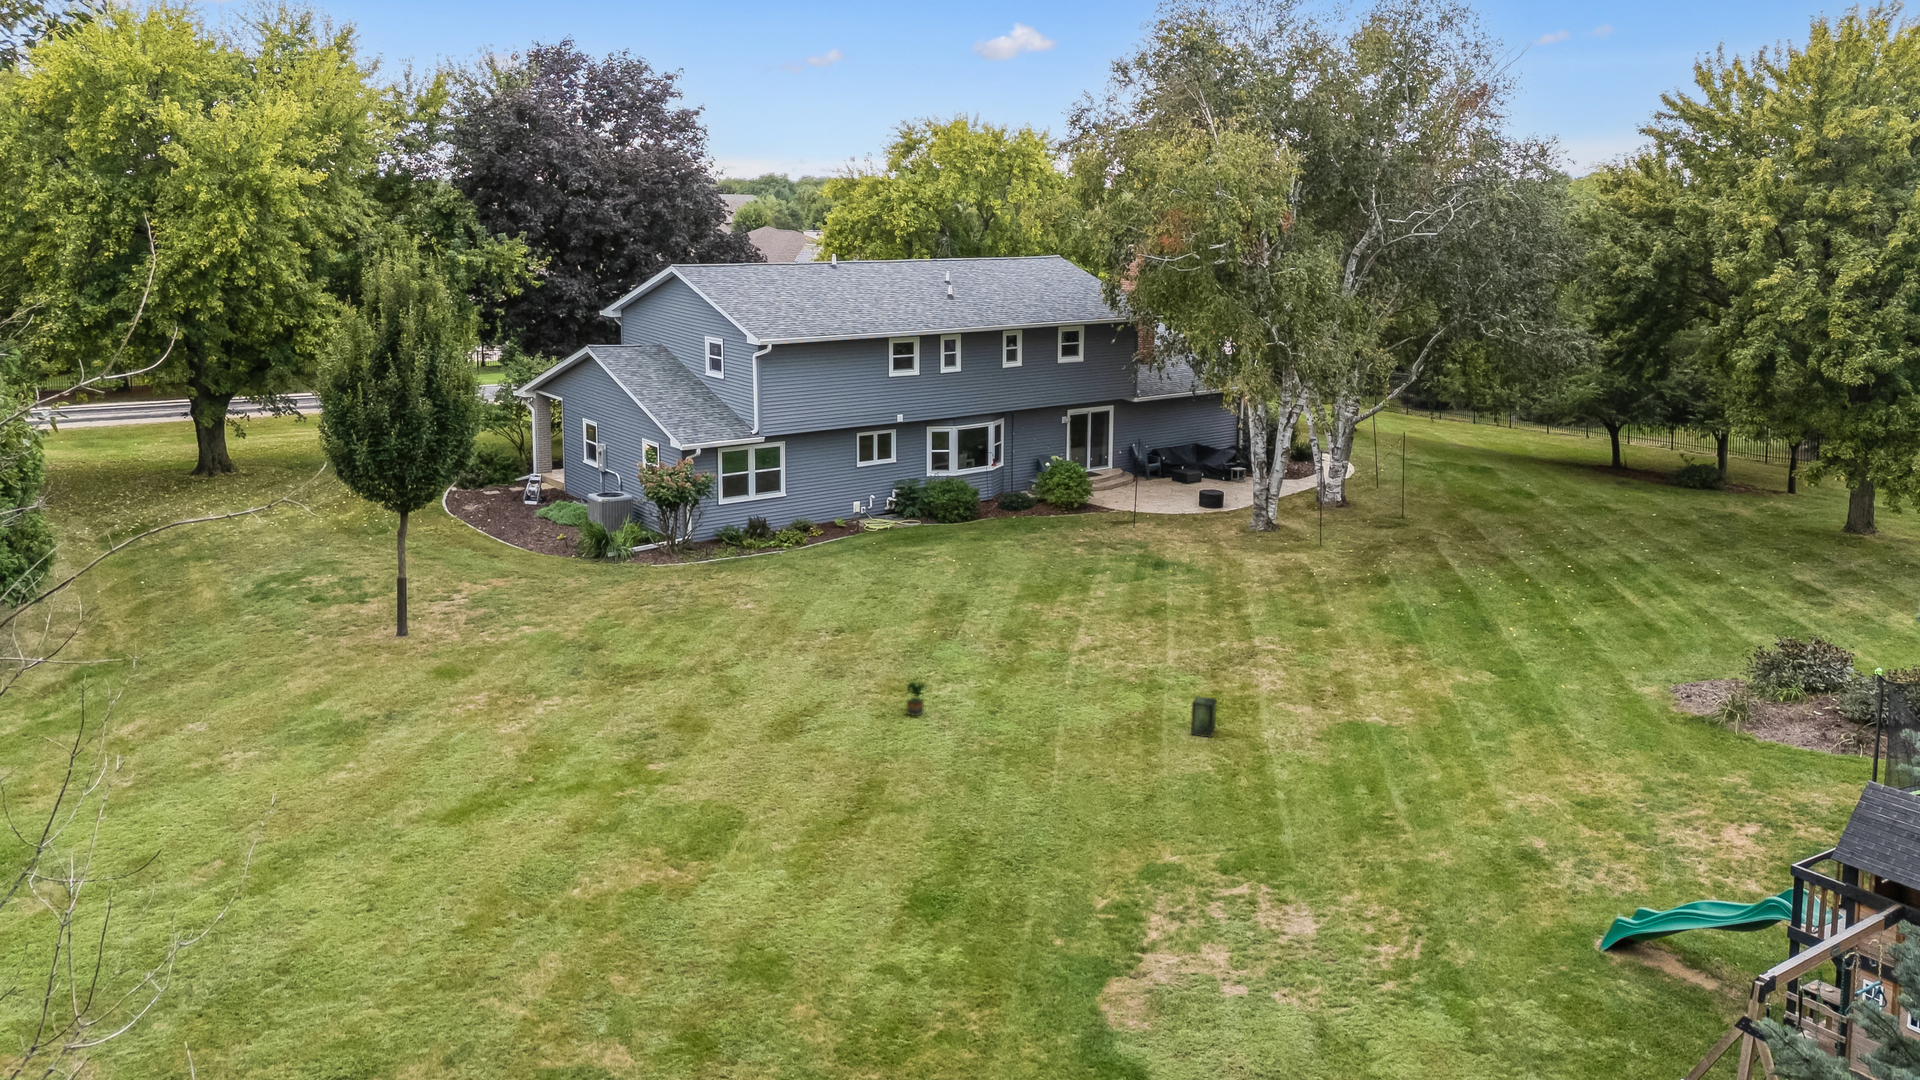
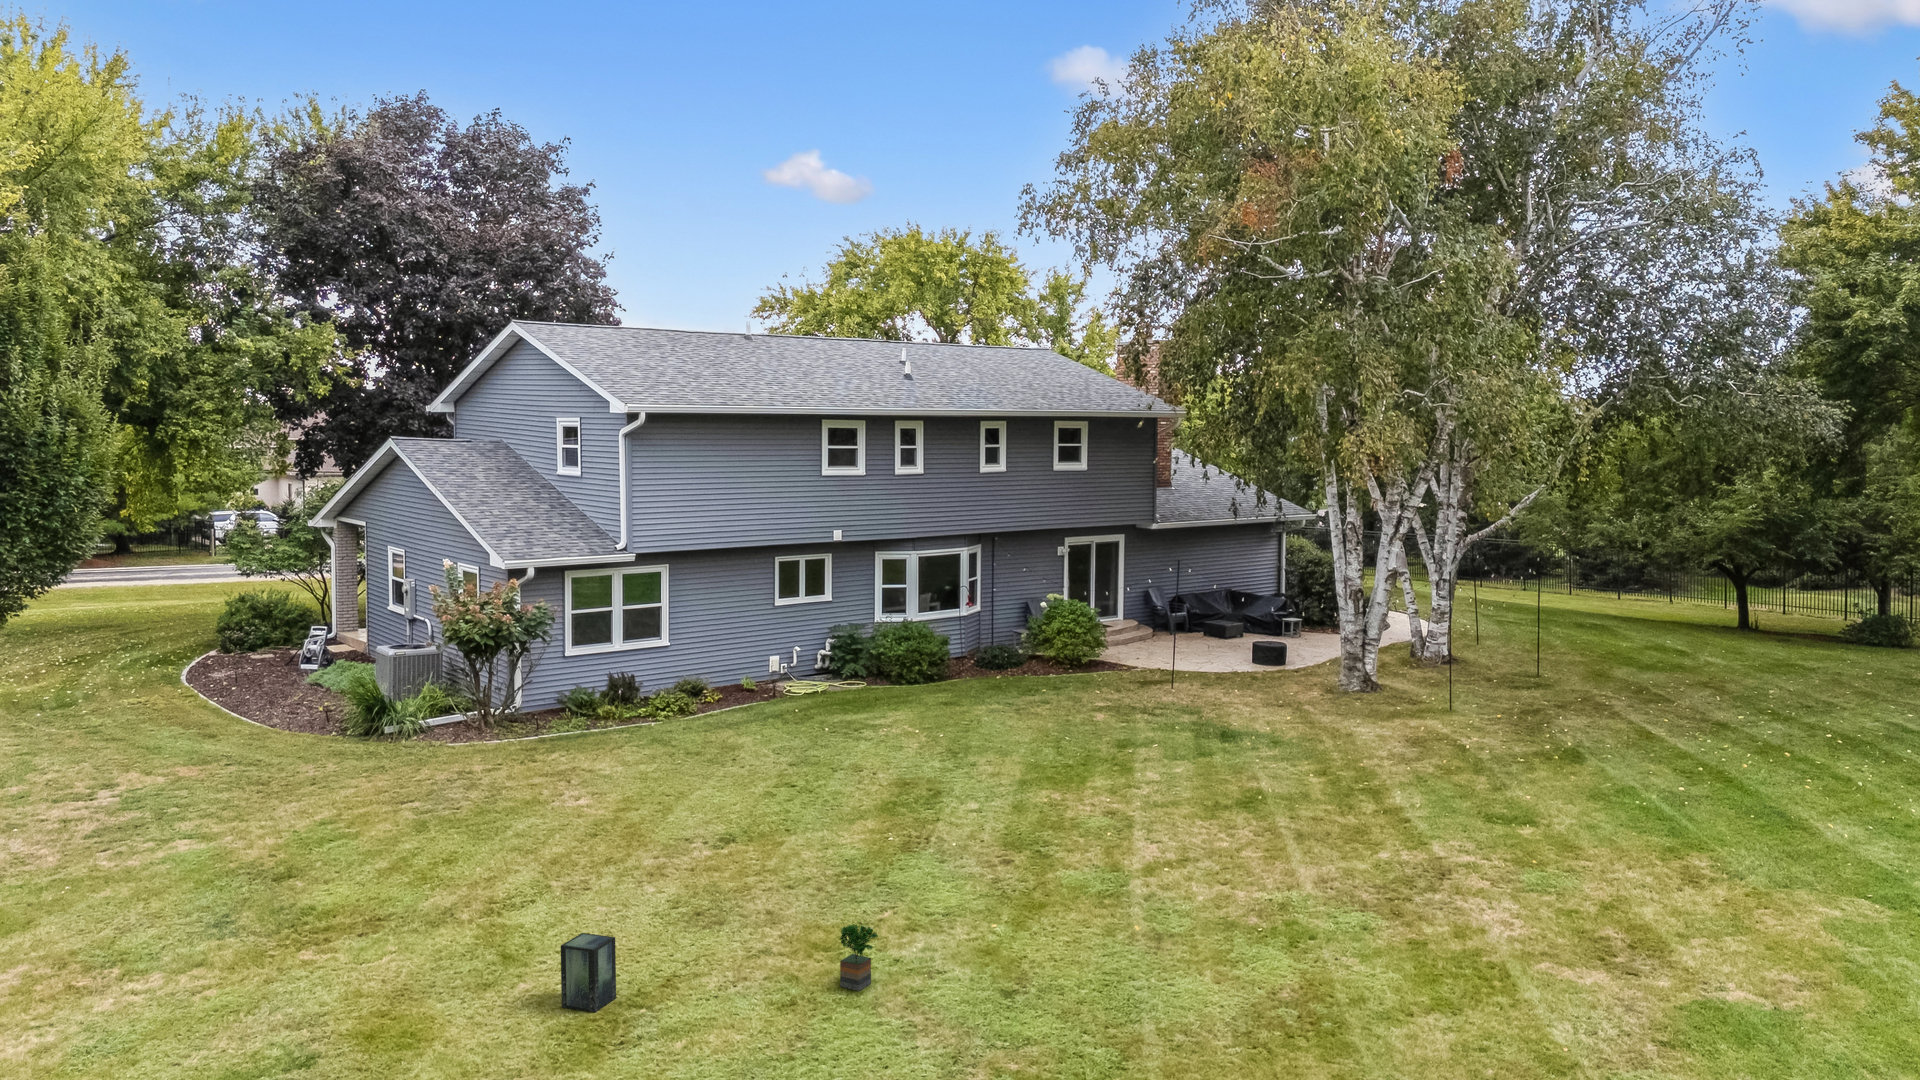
storage box: present [1191,696,1217,737] -> present [561,933,616,1012]

